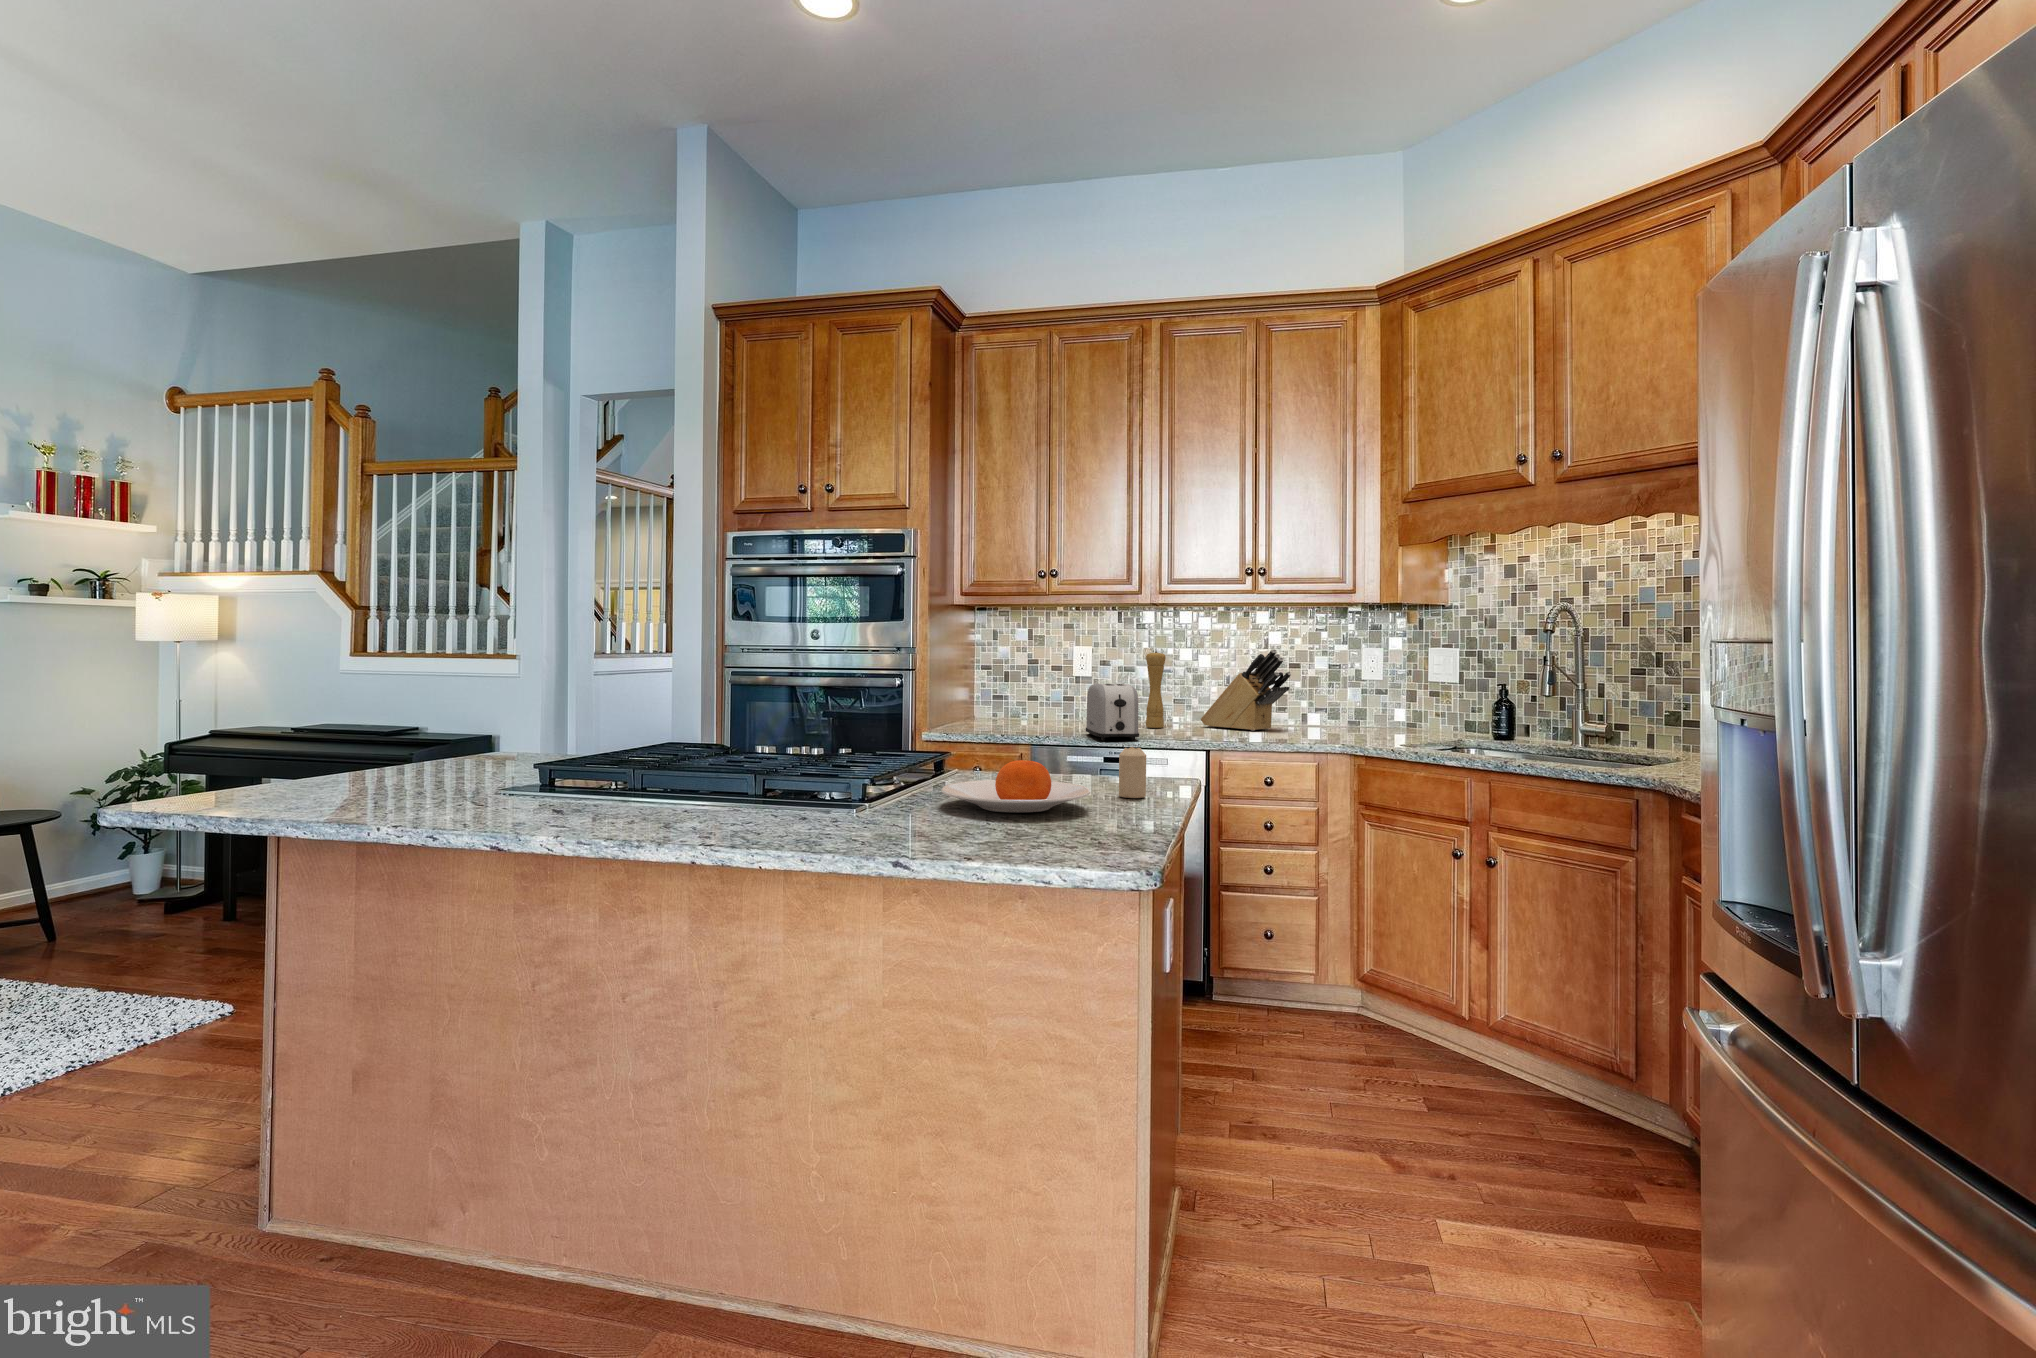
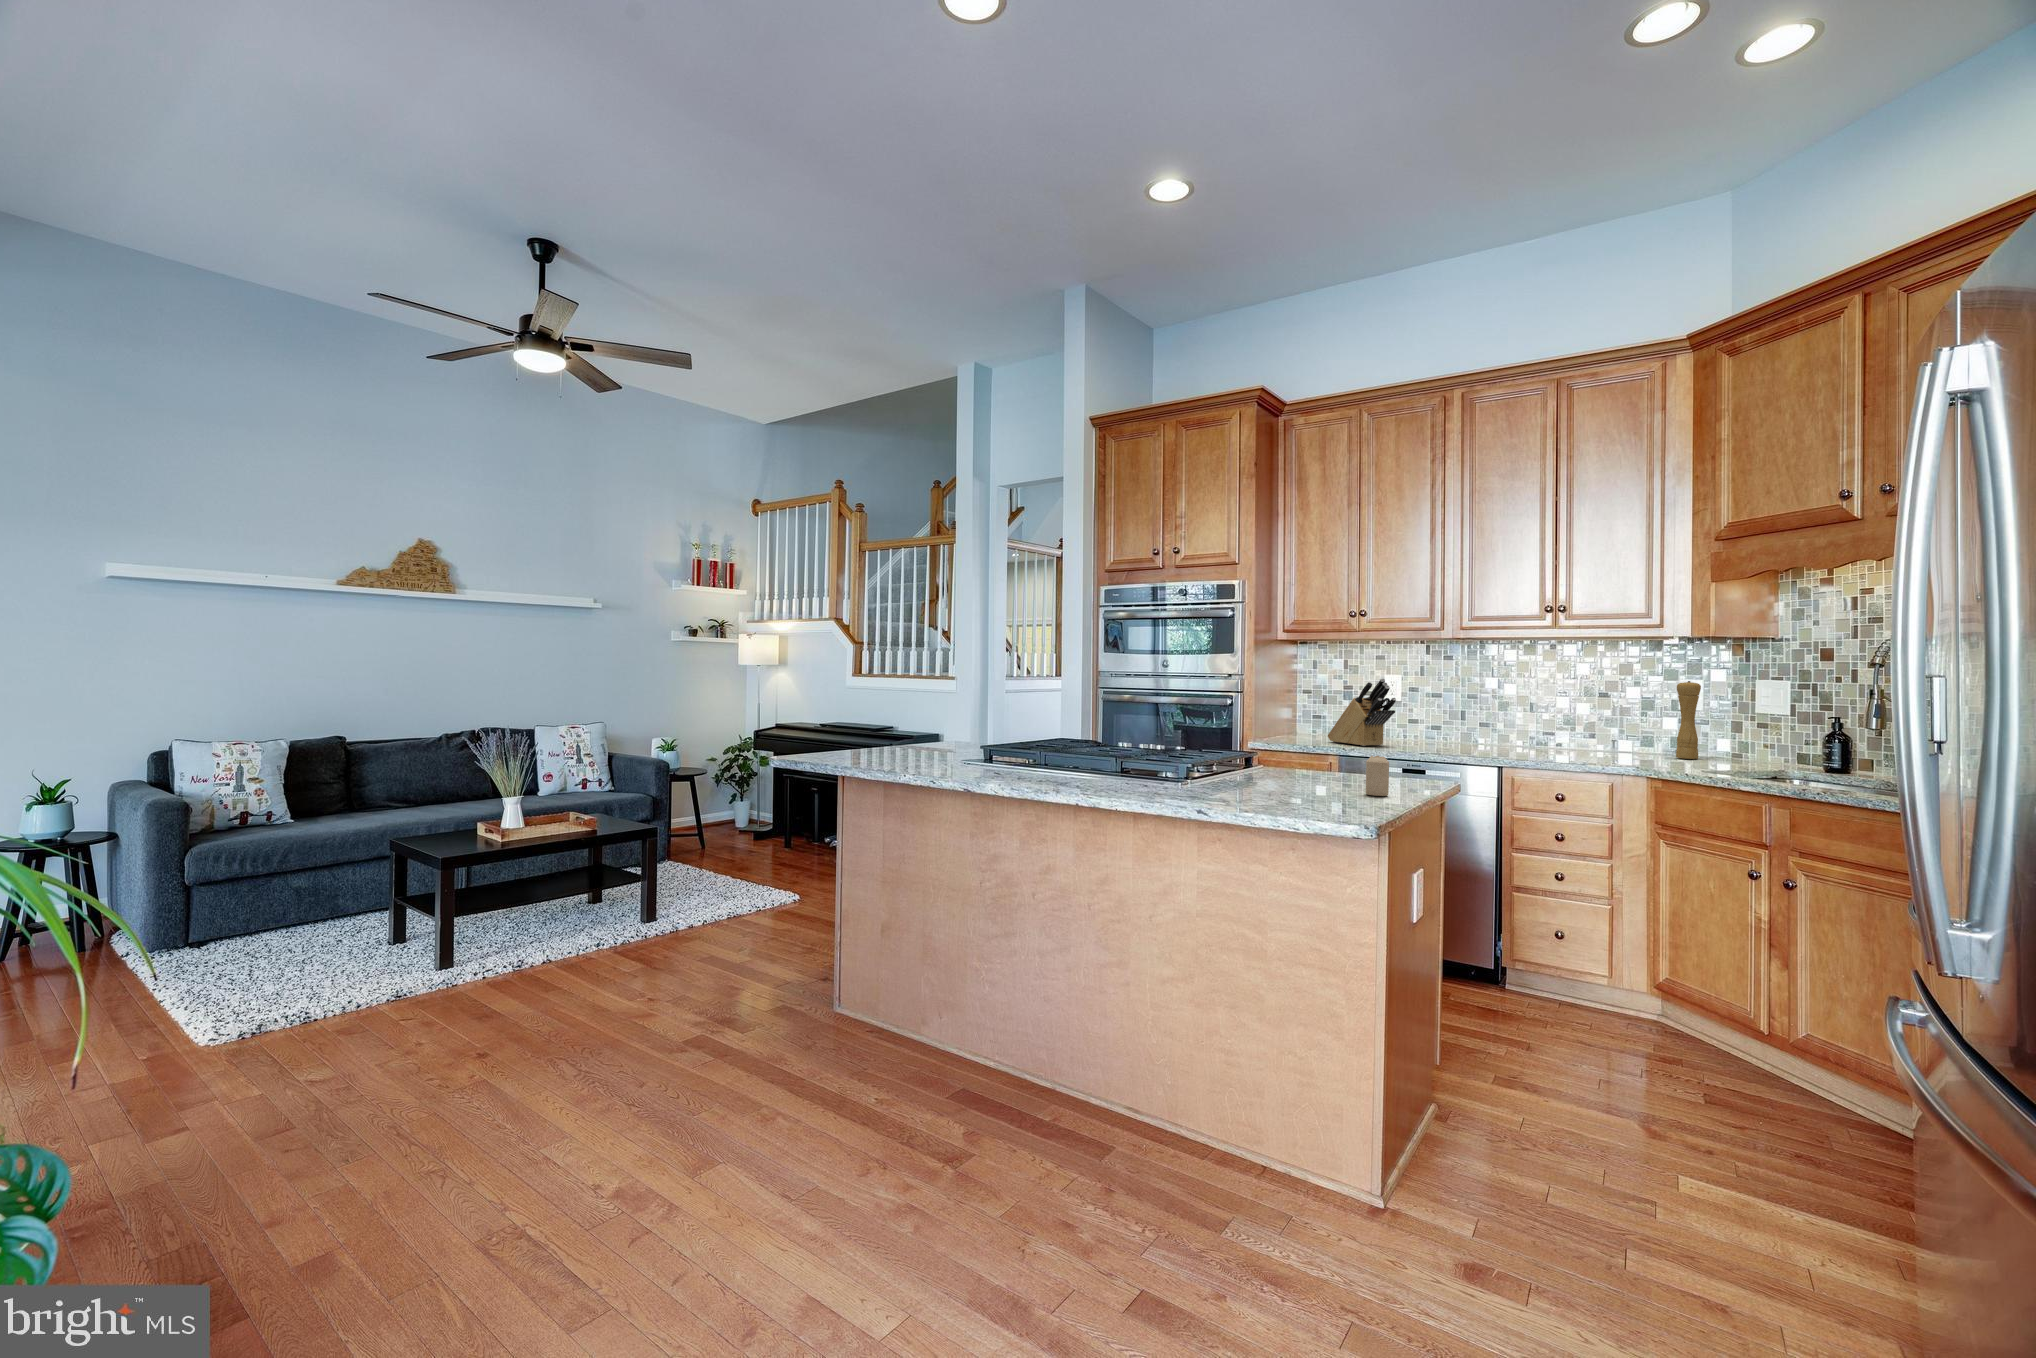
knife block: present [1201,649,1291,731] -> present [1328,679,1396,746]
pepper mill: present [1146,652,1166,728] -> present [1676,681,1701,759]
toaster: present [1086,683,1139,740] -> none [1392,707,1439,757]
plate: present [941,760,1090,812] -> none [1216,761,1332,799]

